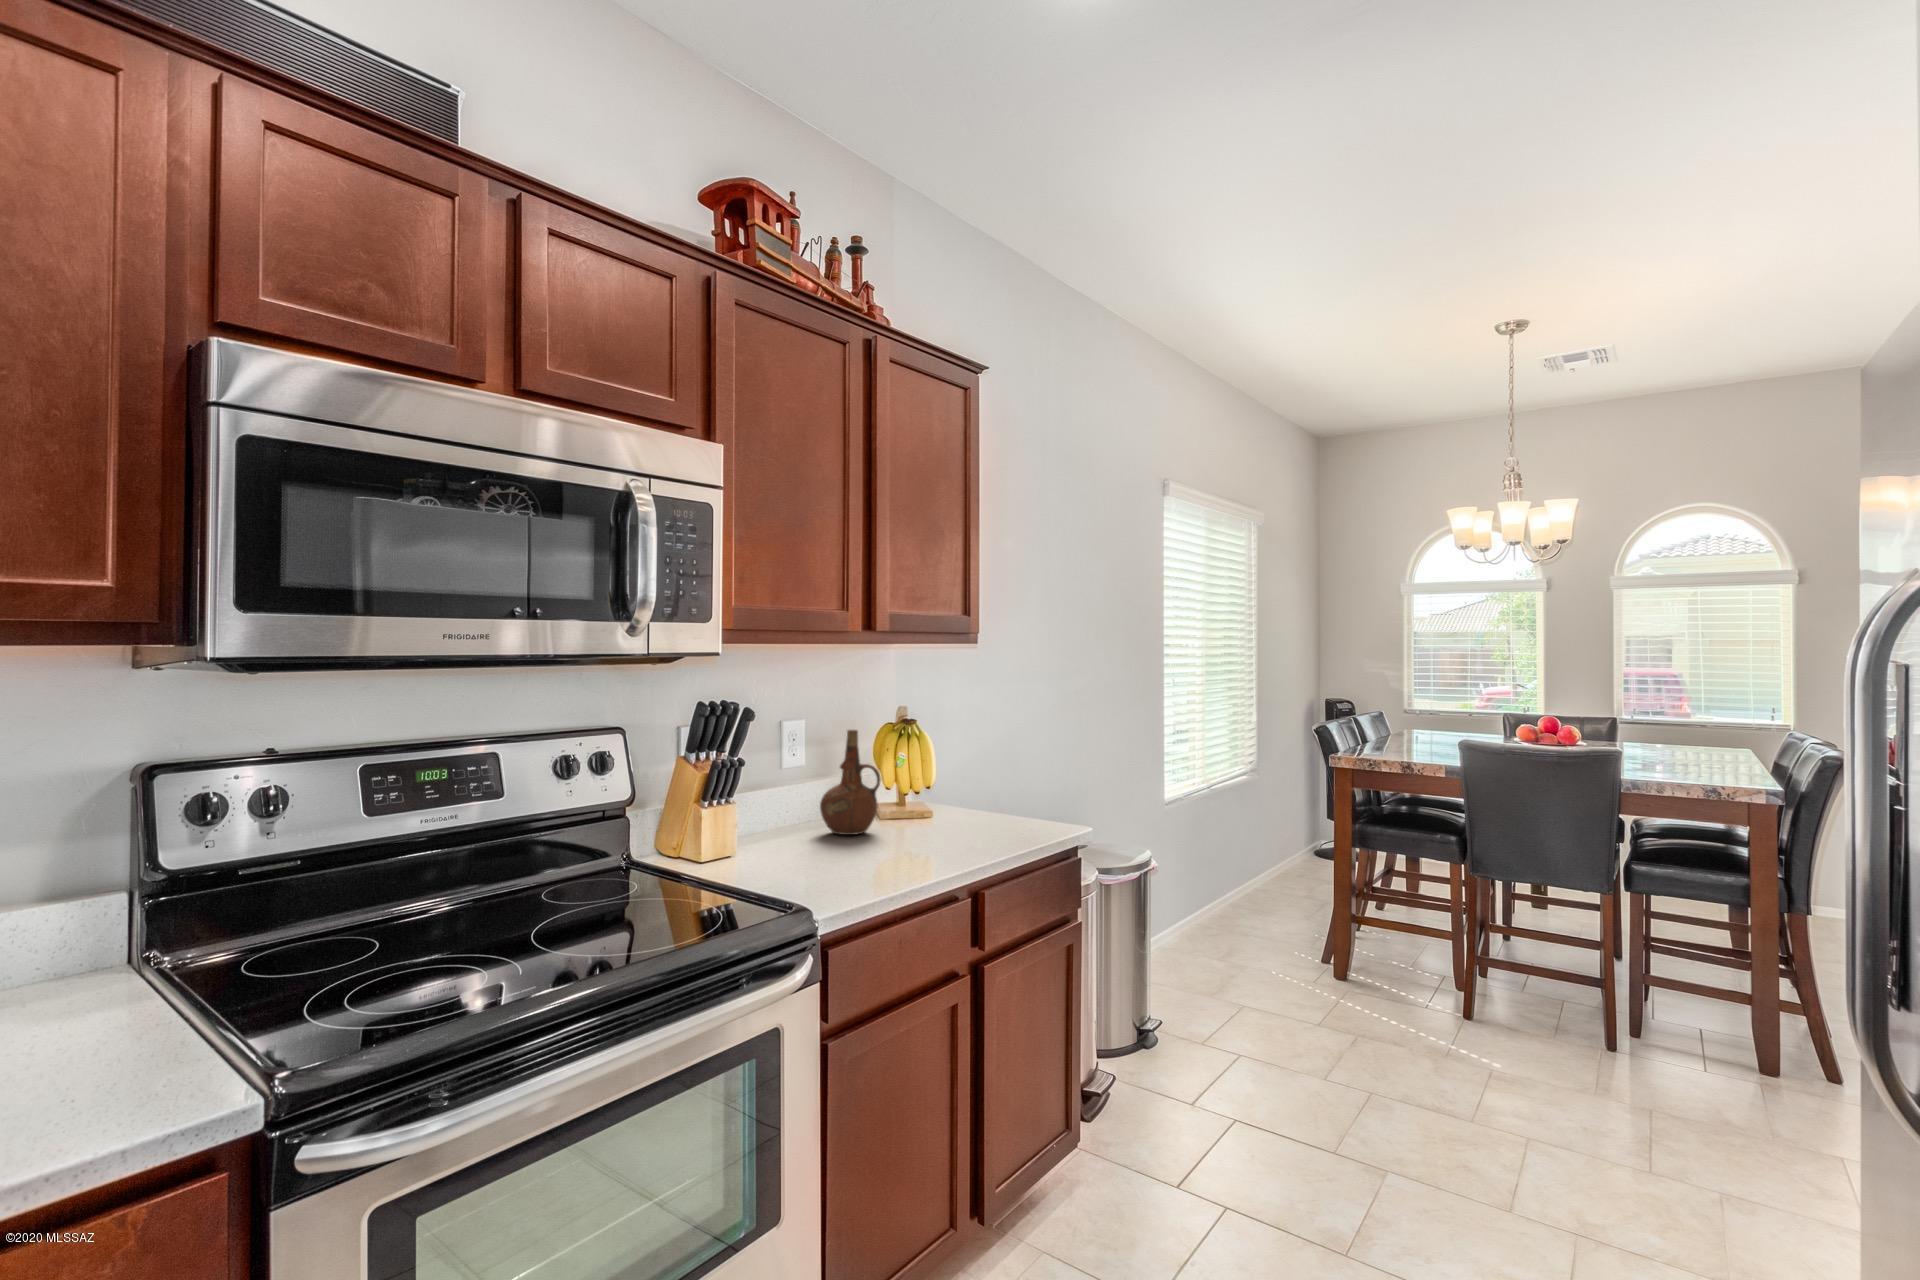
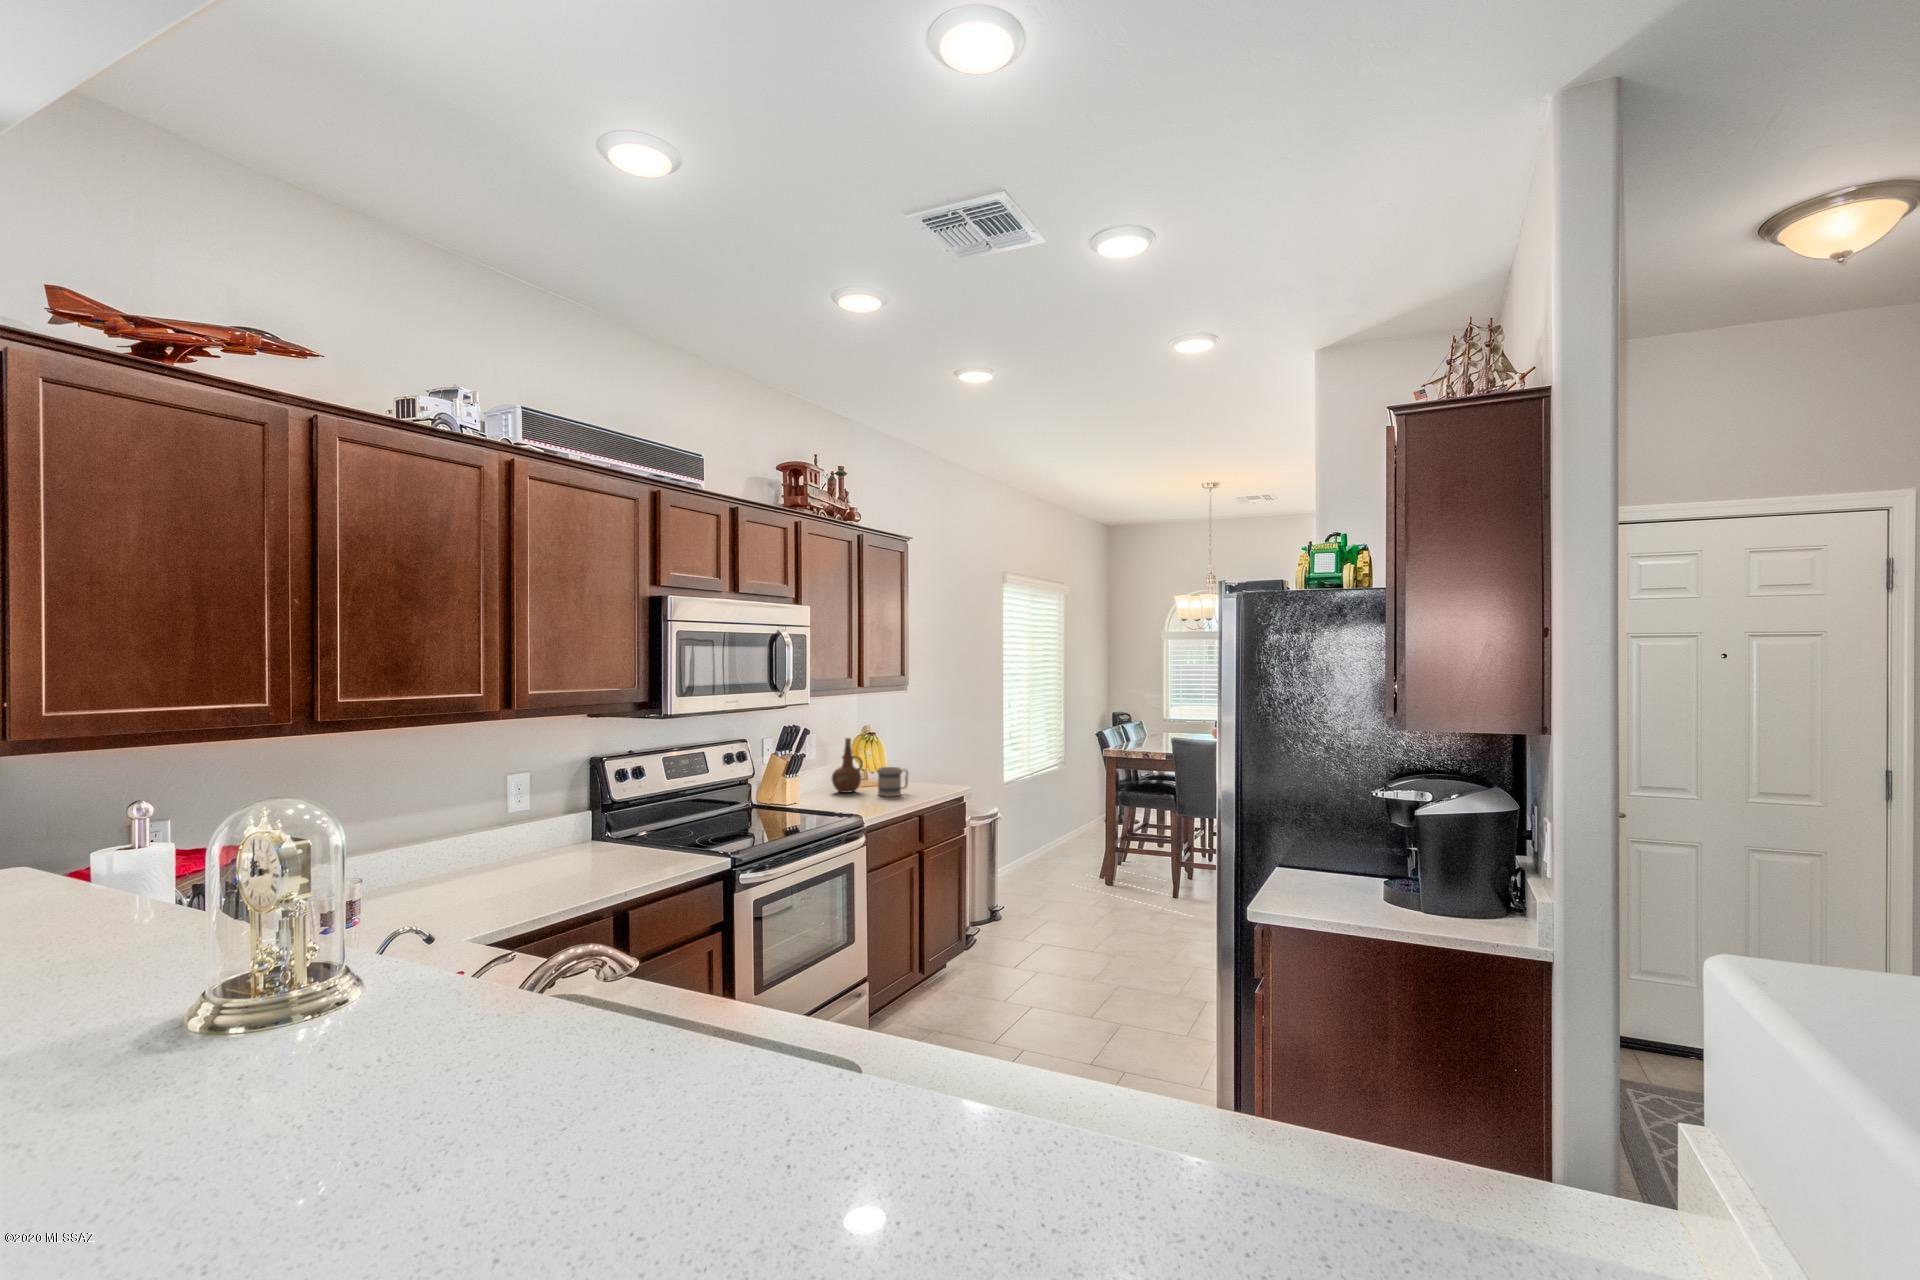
mug: none [901,788,964,849] -> present [878,767,908,797]

